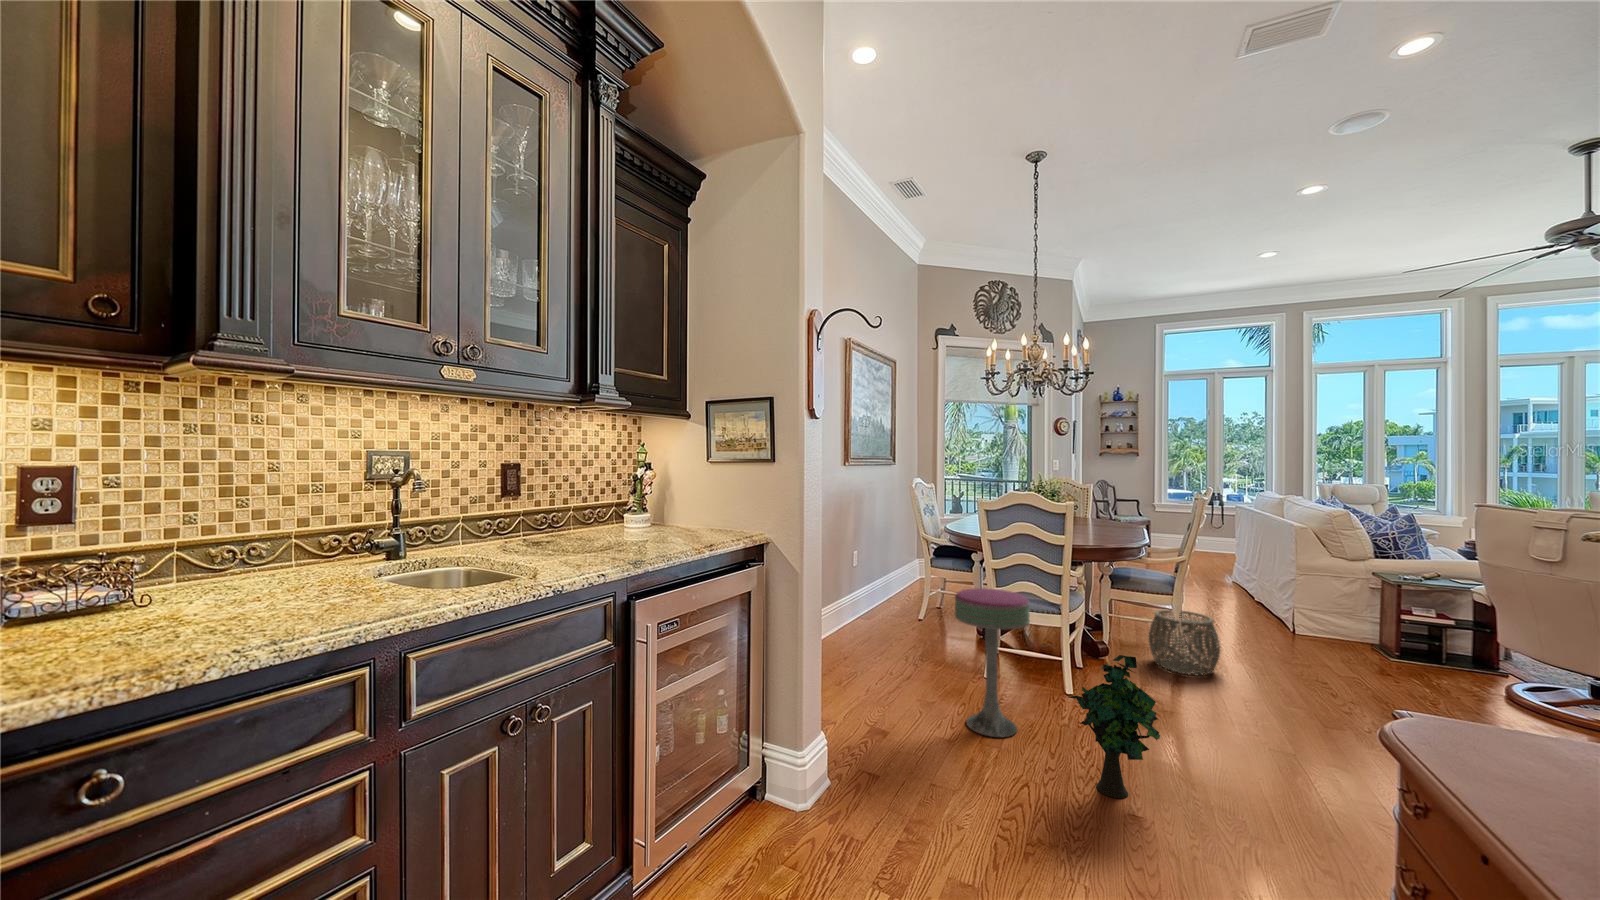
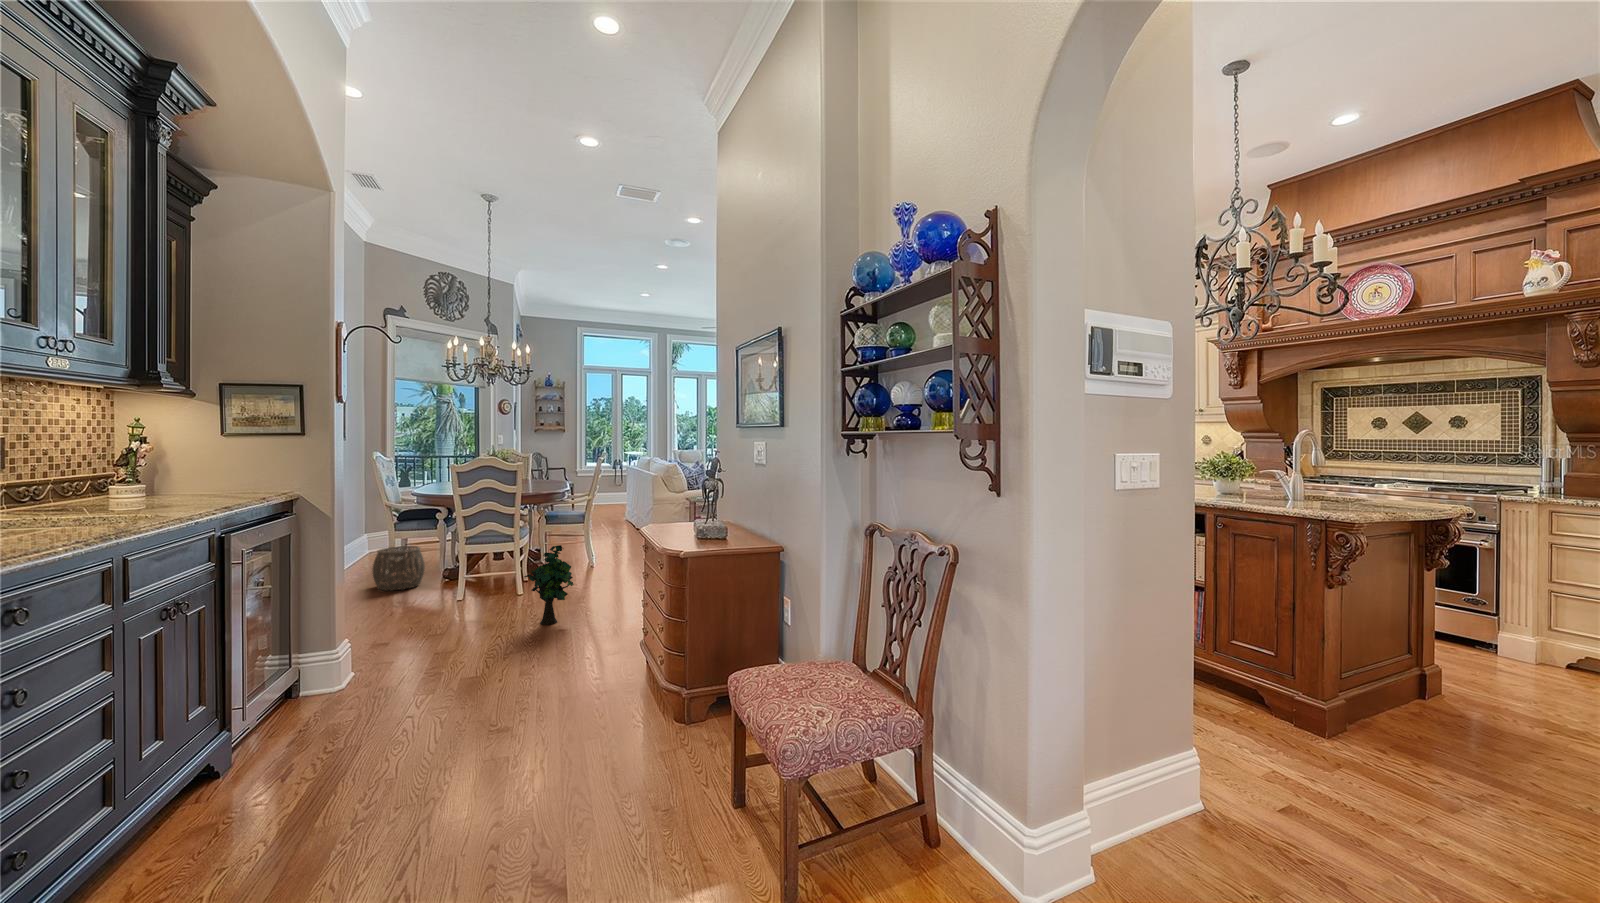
bar stool: present [955,588,1030,737] -> none [441,525,497,622]
woven basket: present [1149,610,1220,675] -> present [372,546,425,590]

